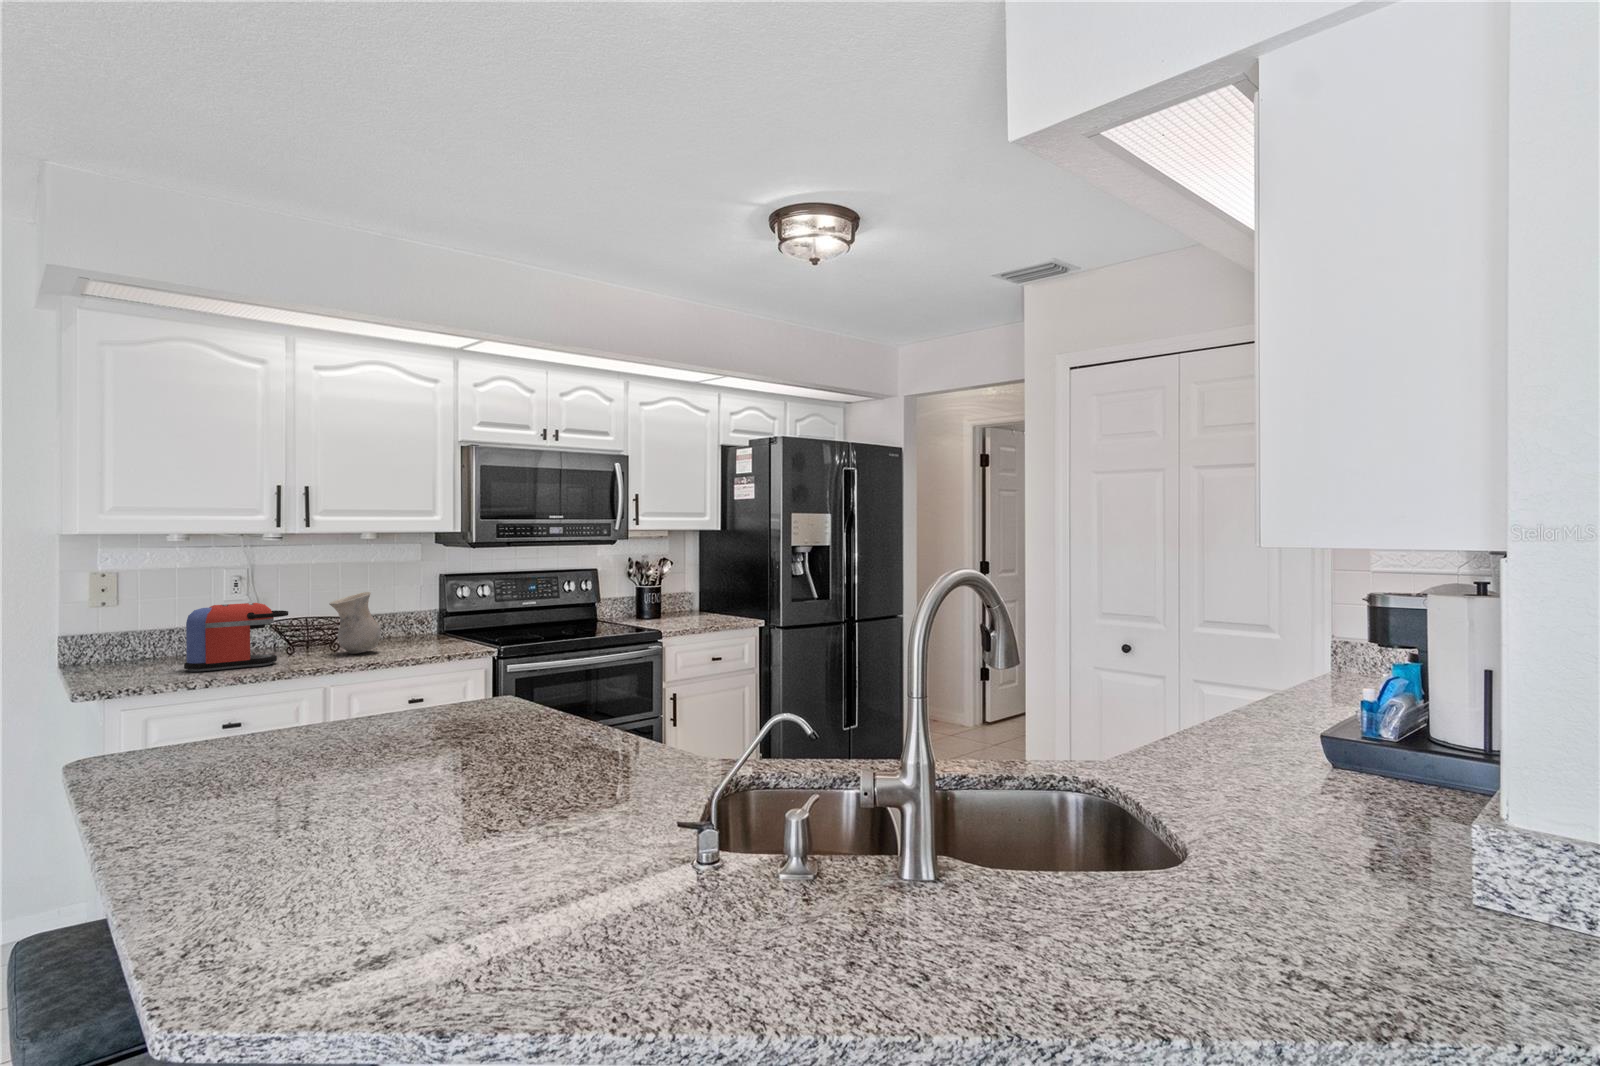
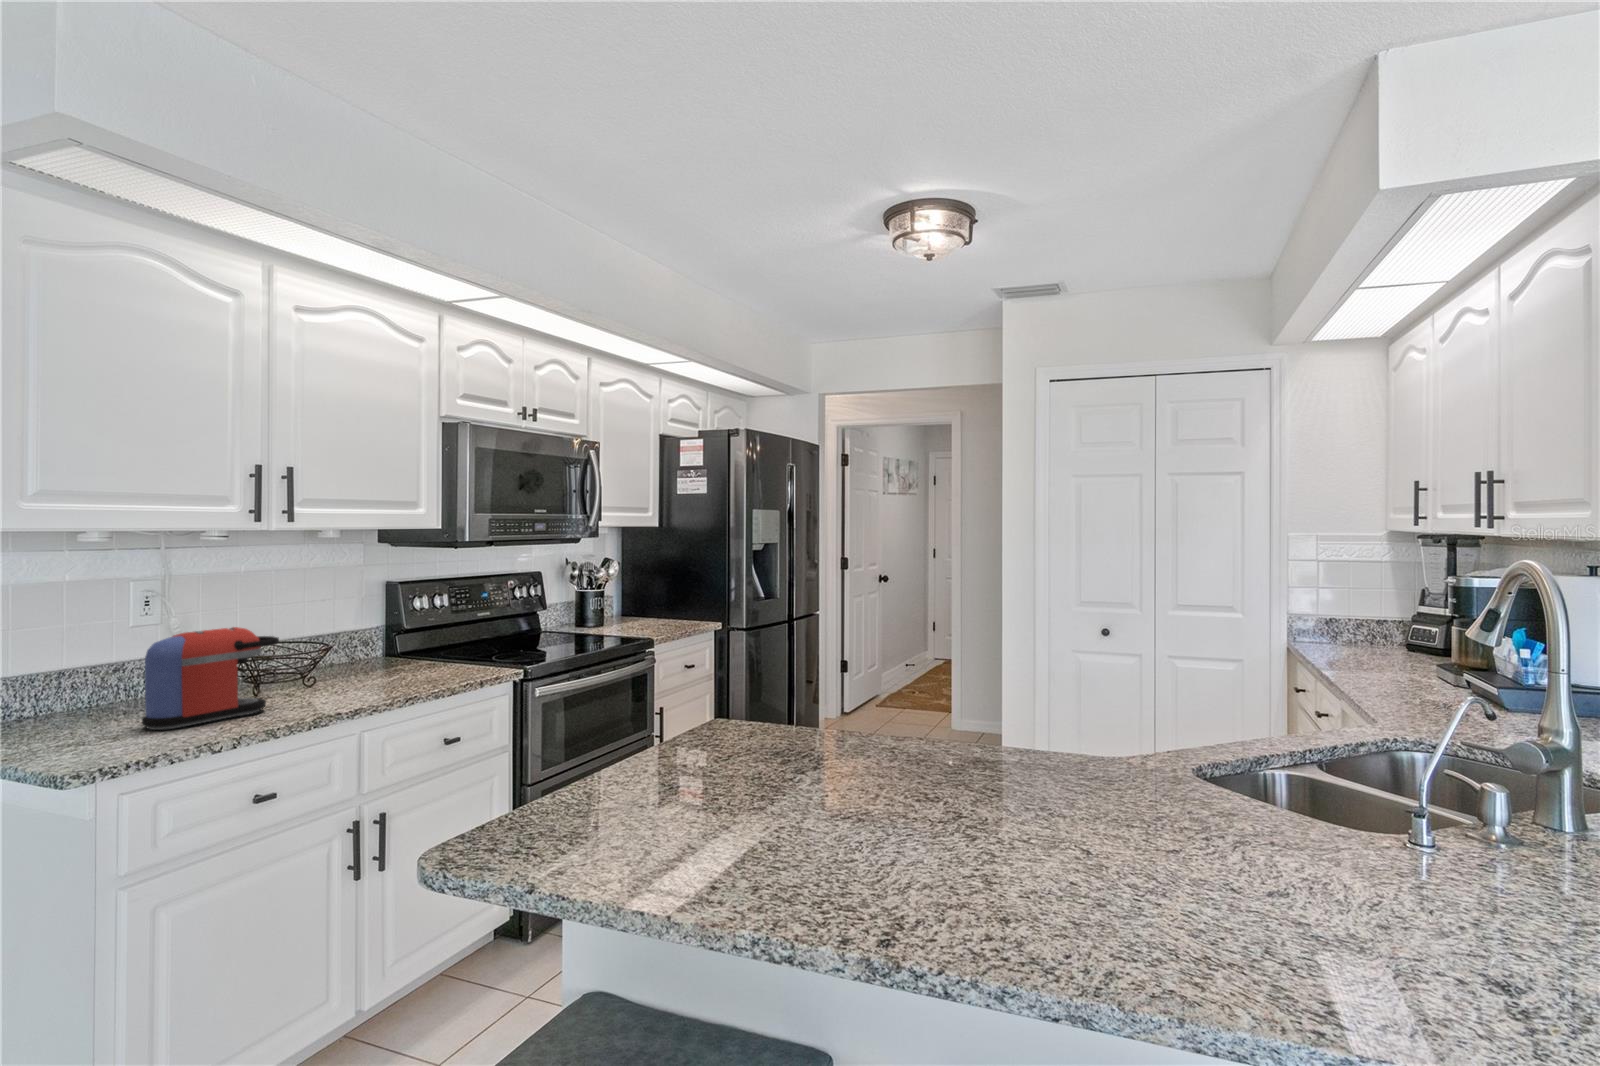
vase: present [329,592,380,654] -> none [308,607,375,689]

